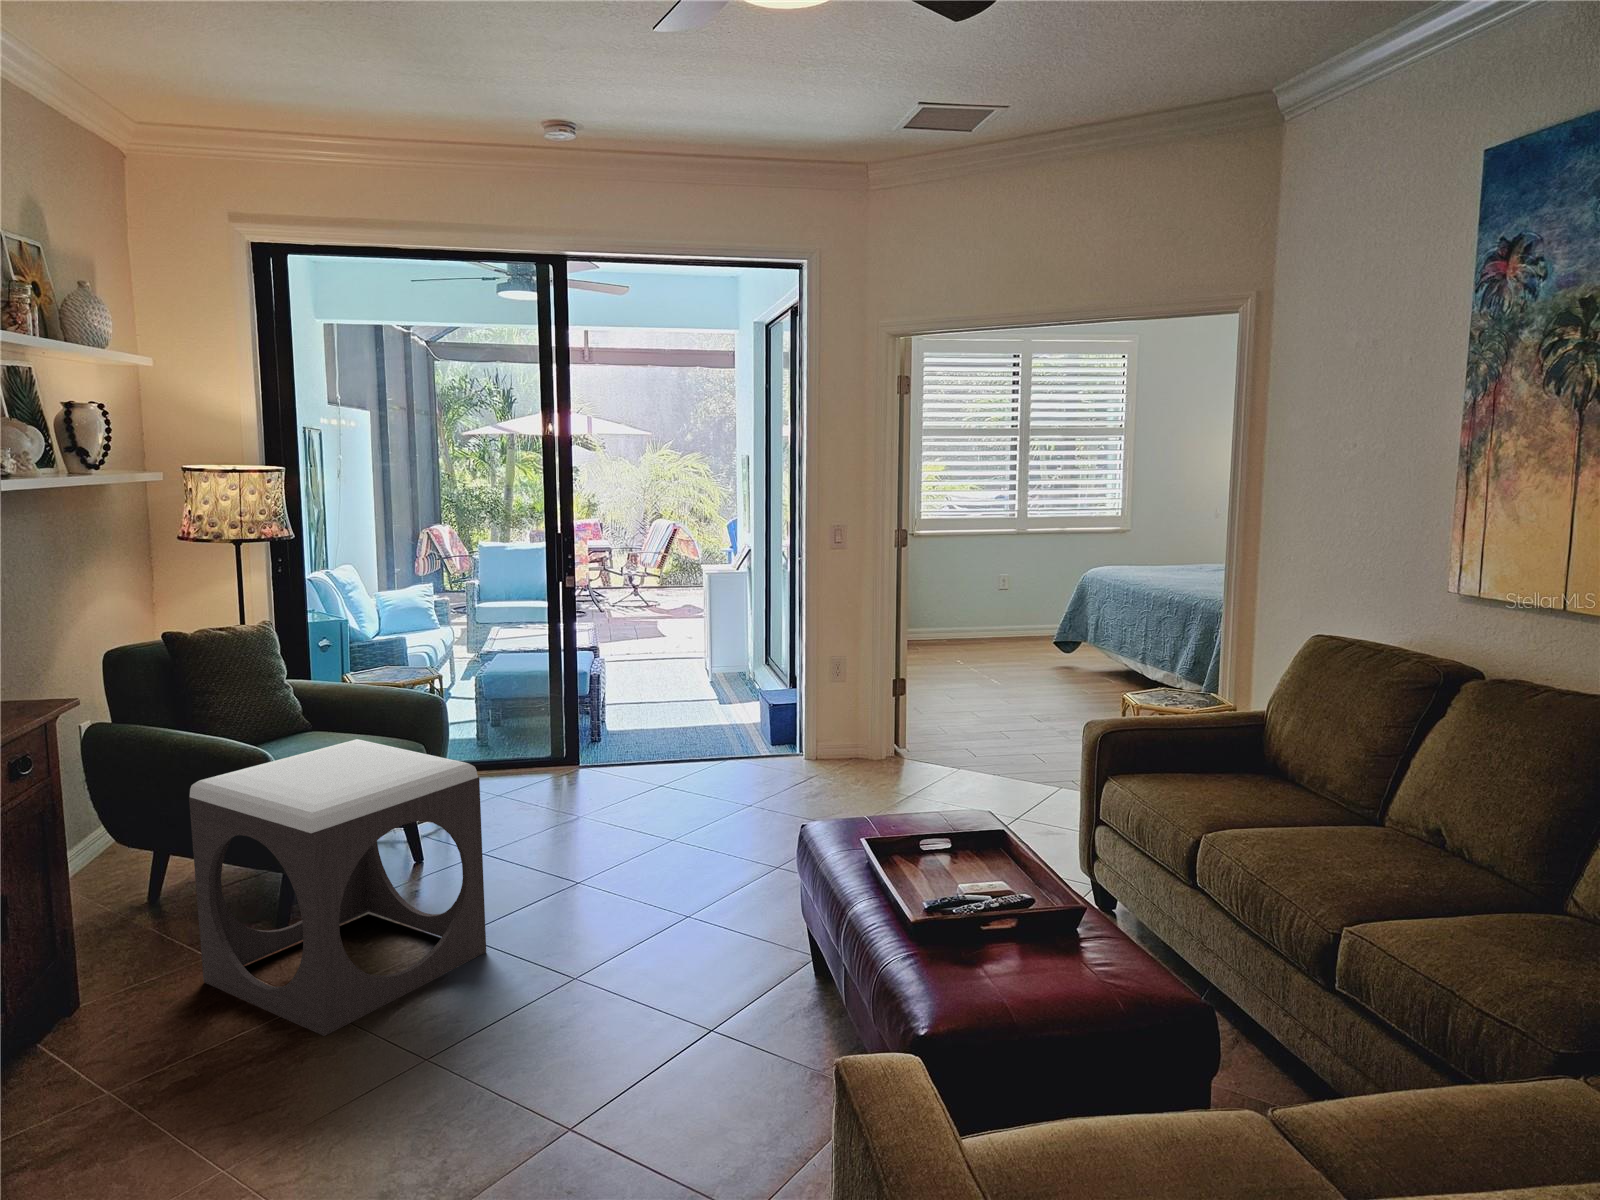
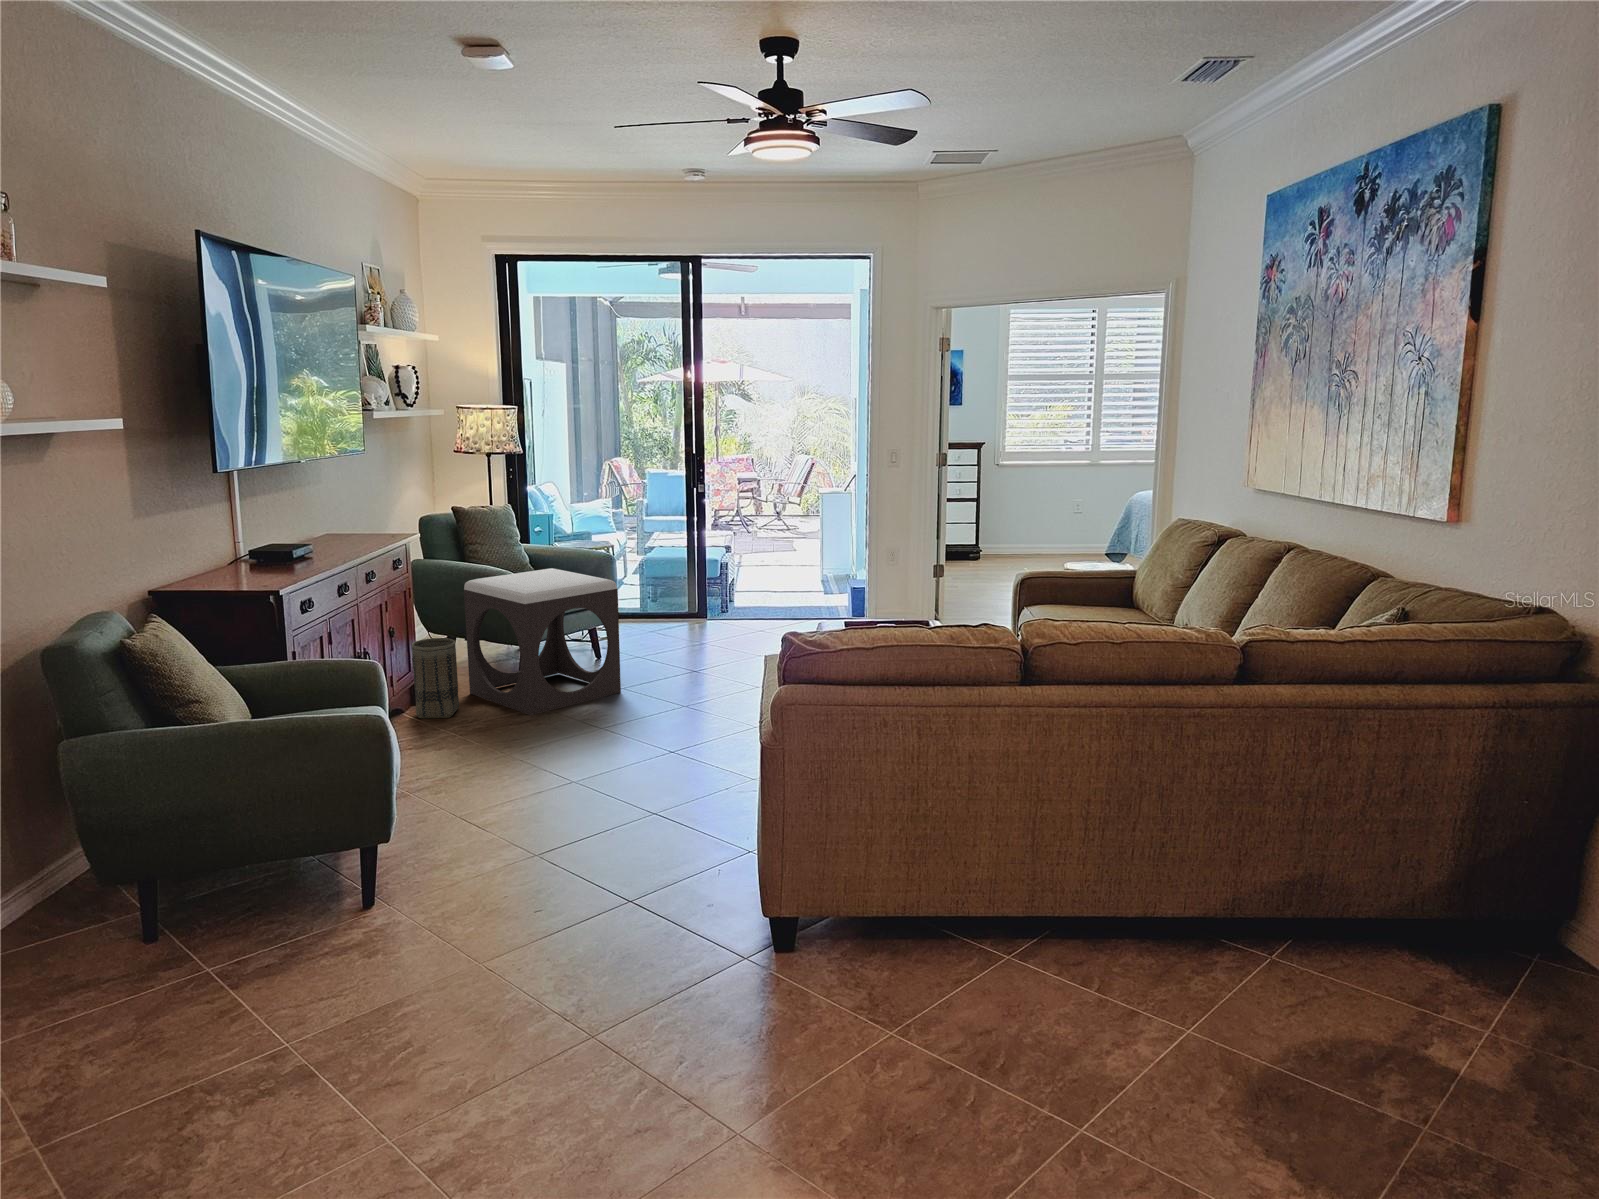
basket: none [76,902,180,1071] -> present [412,638,459,718]

